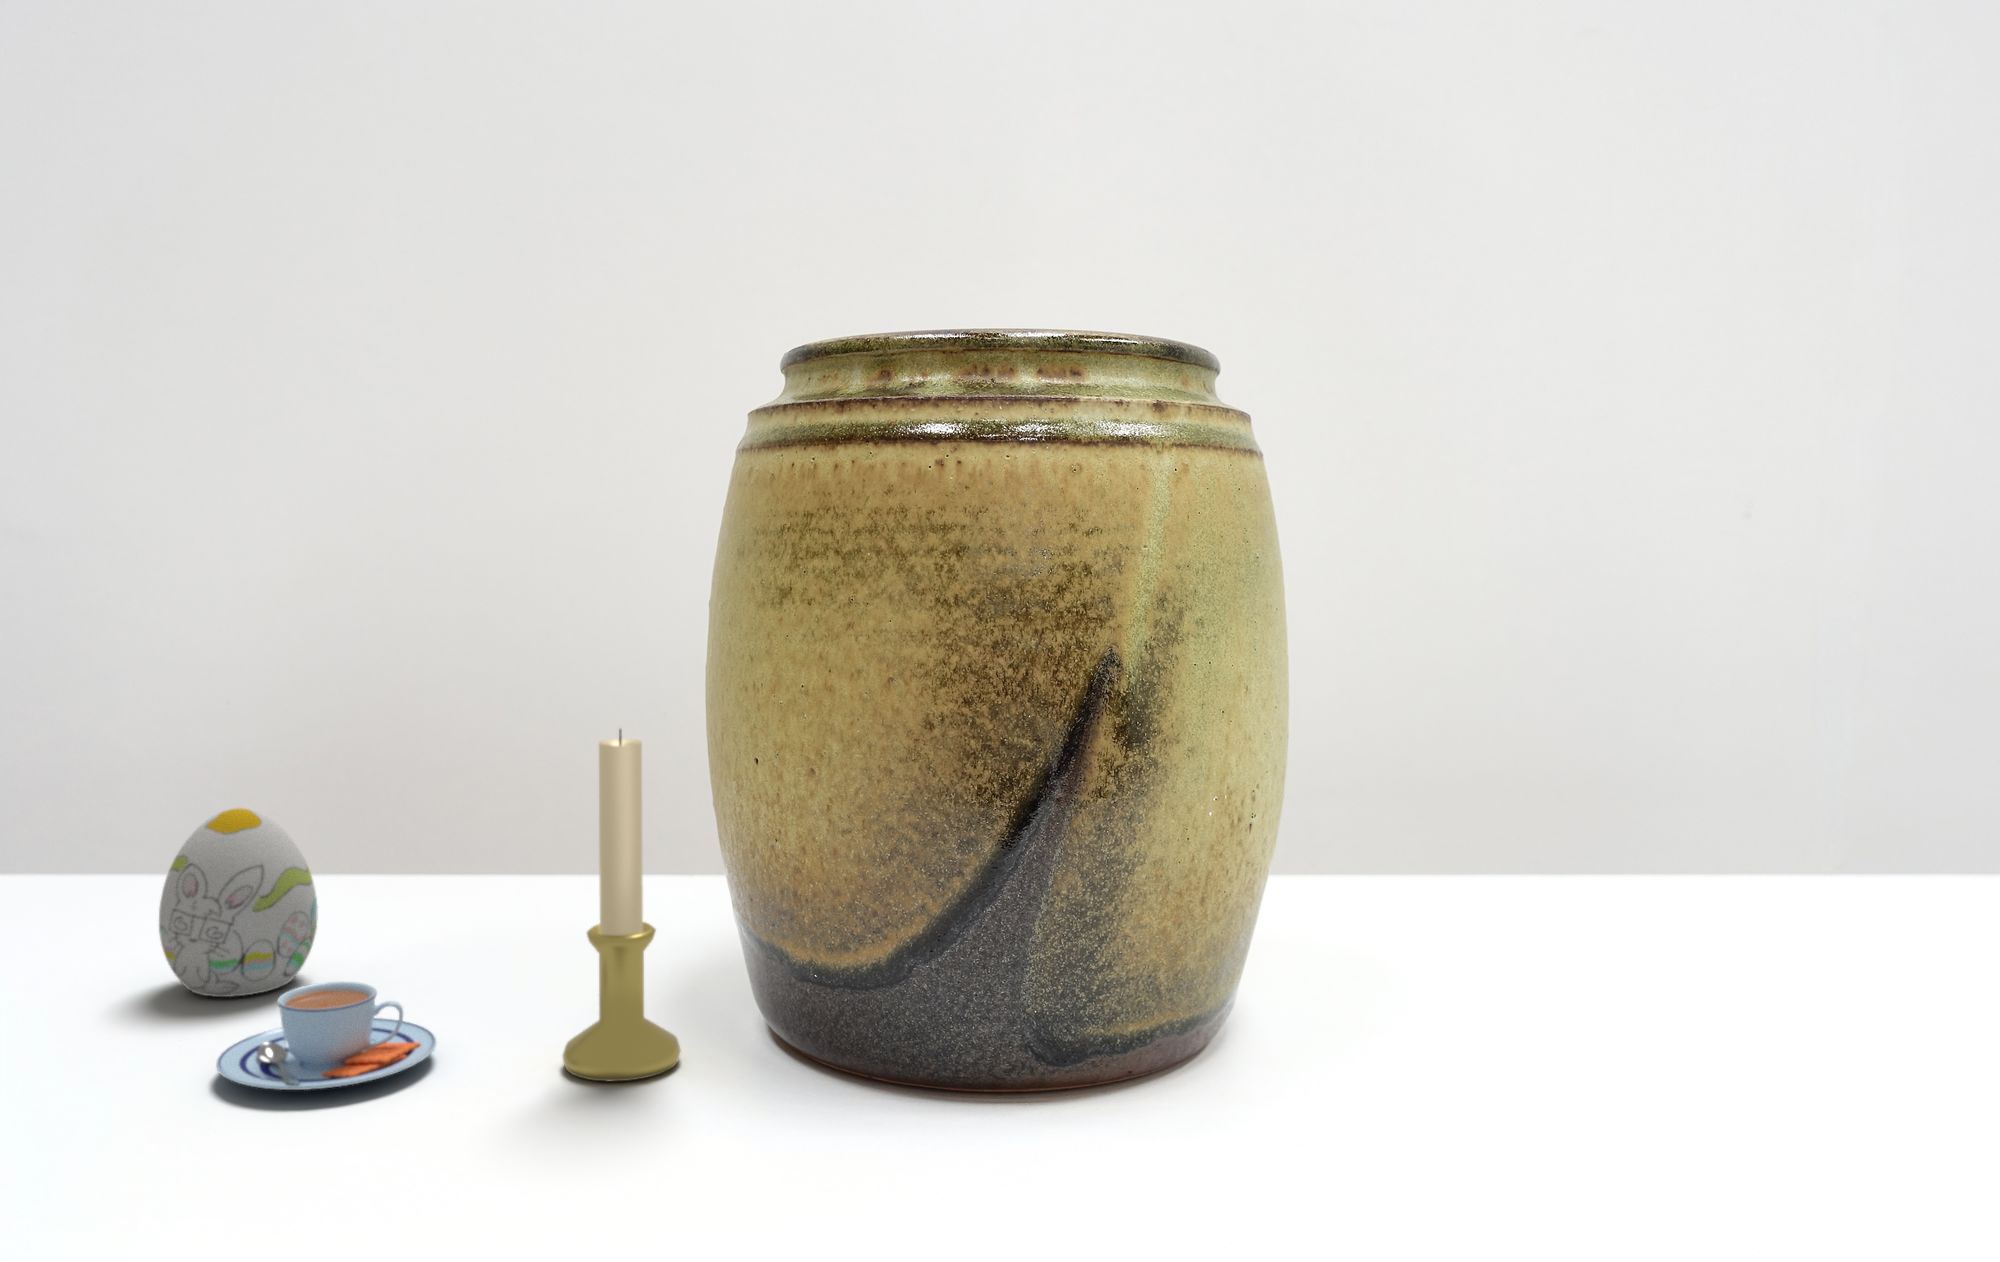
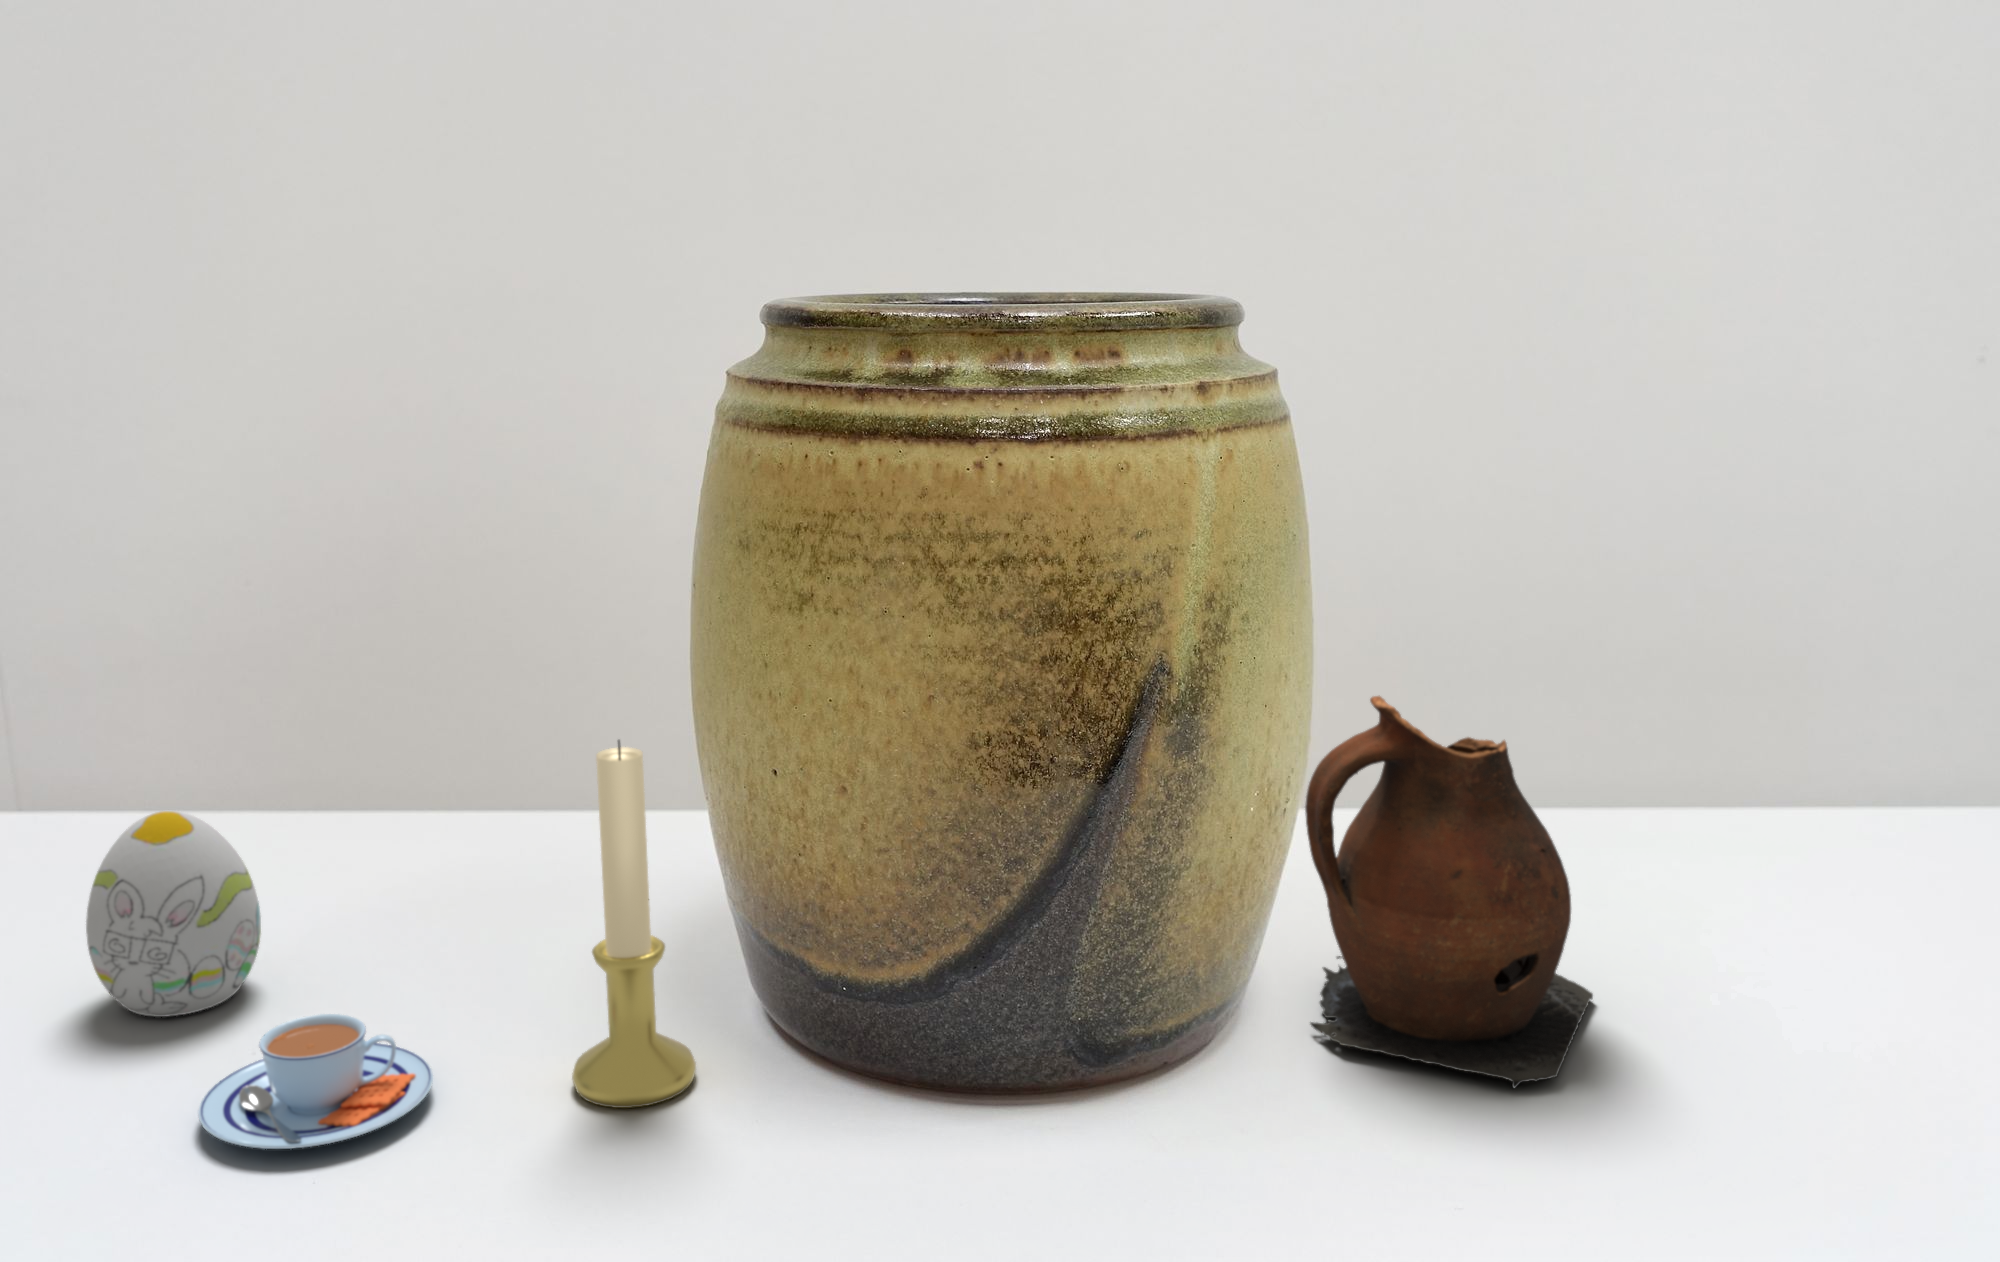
ceramic pitcher: none [1278,727,1579,1112] -> present [1305,696,1593,1088]

